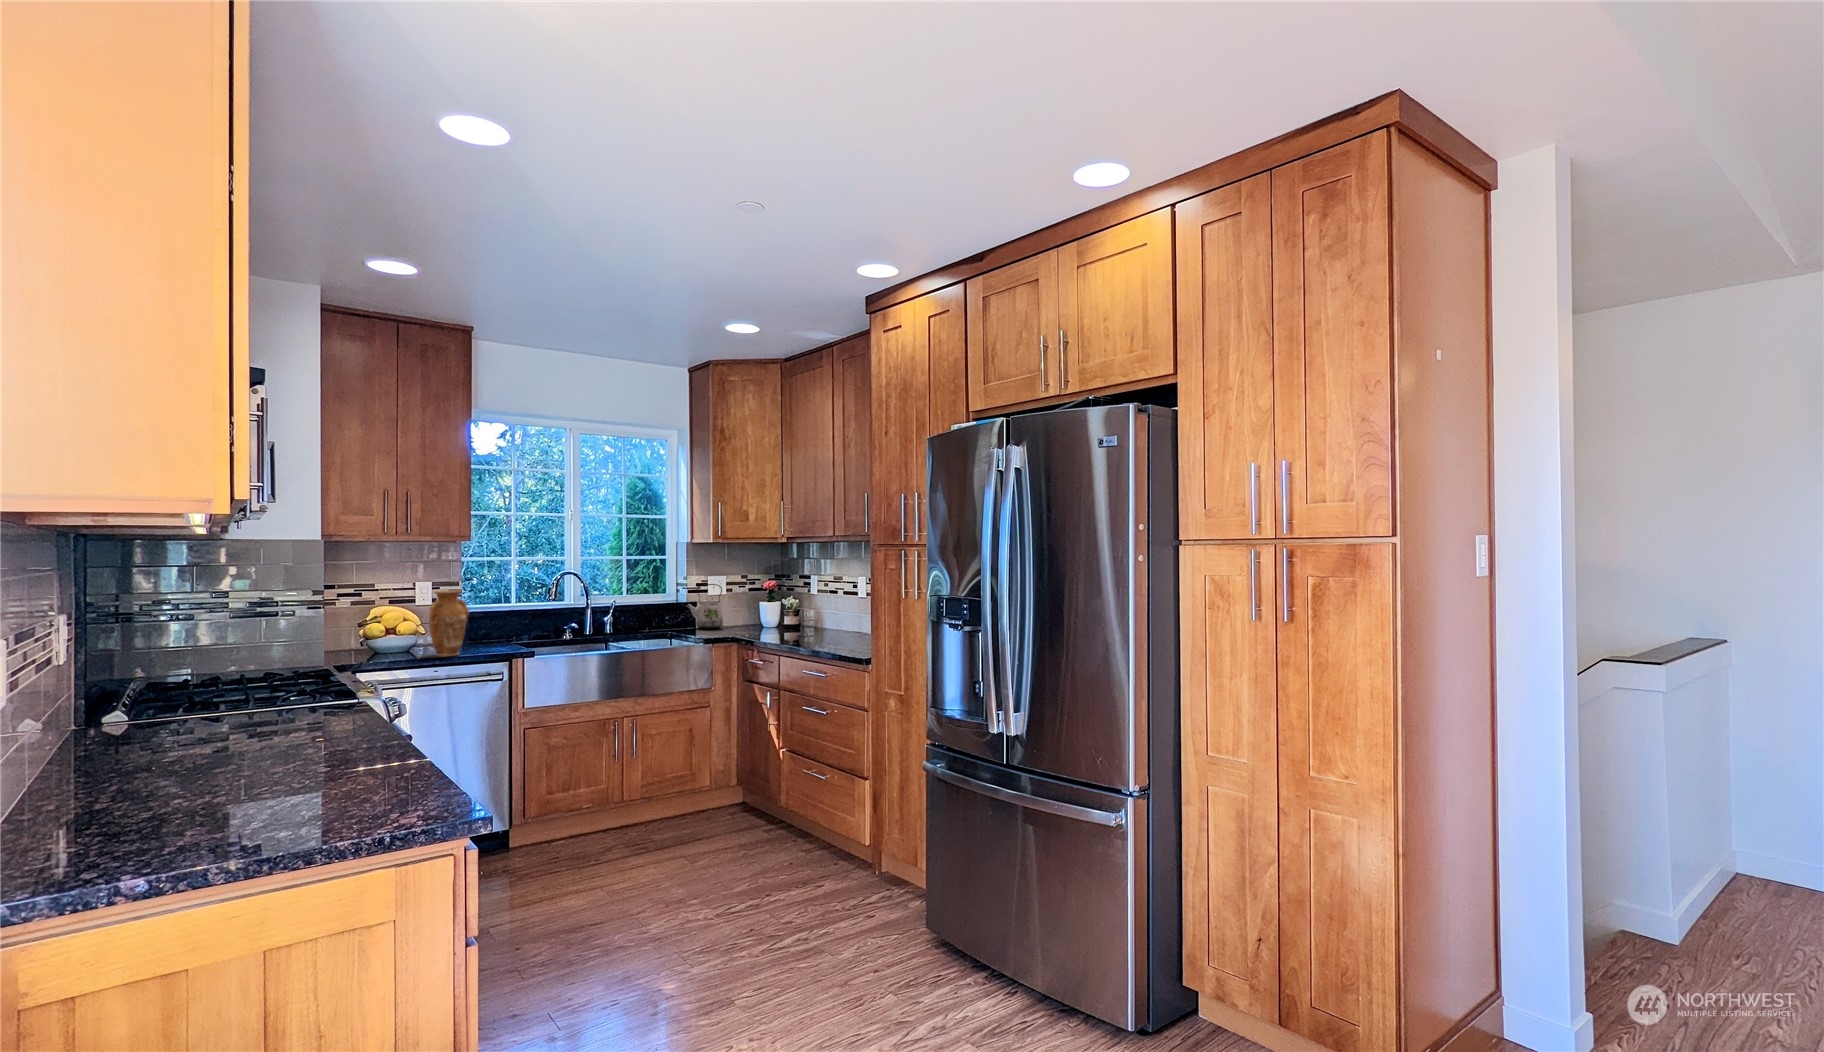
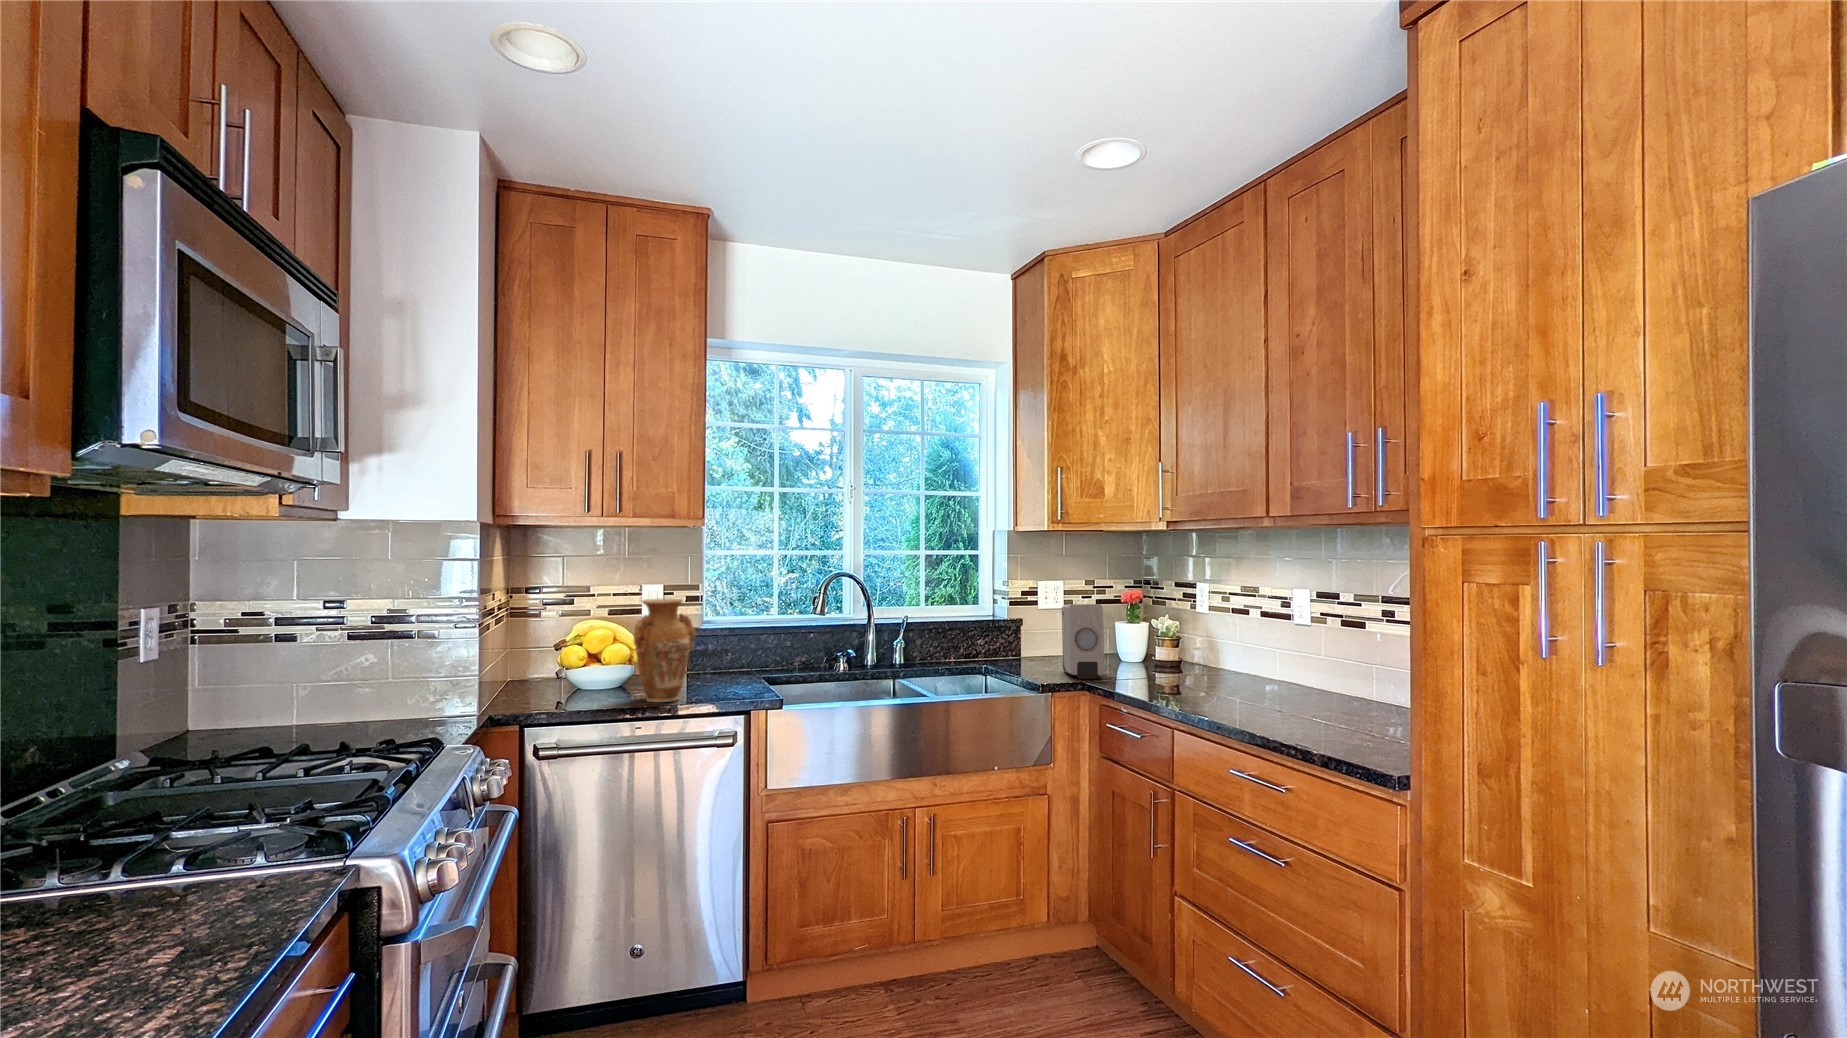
kettle: present [686,584,723,629] -> none [1008,594,1062,661]
soap dispenser: none [720,589,746,637] -> present [1062,604,1104,679]

